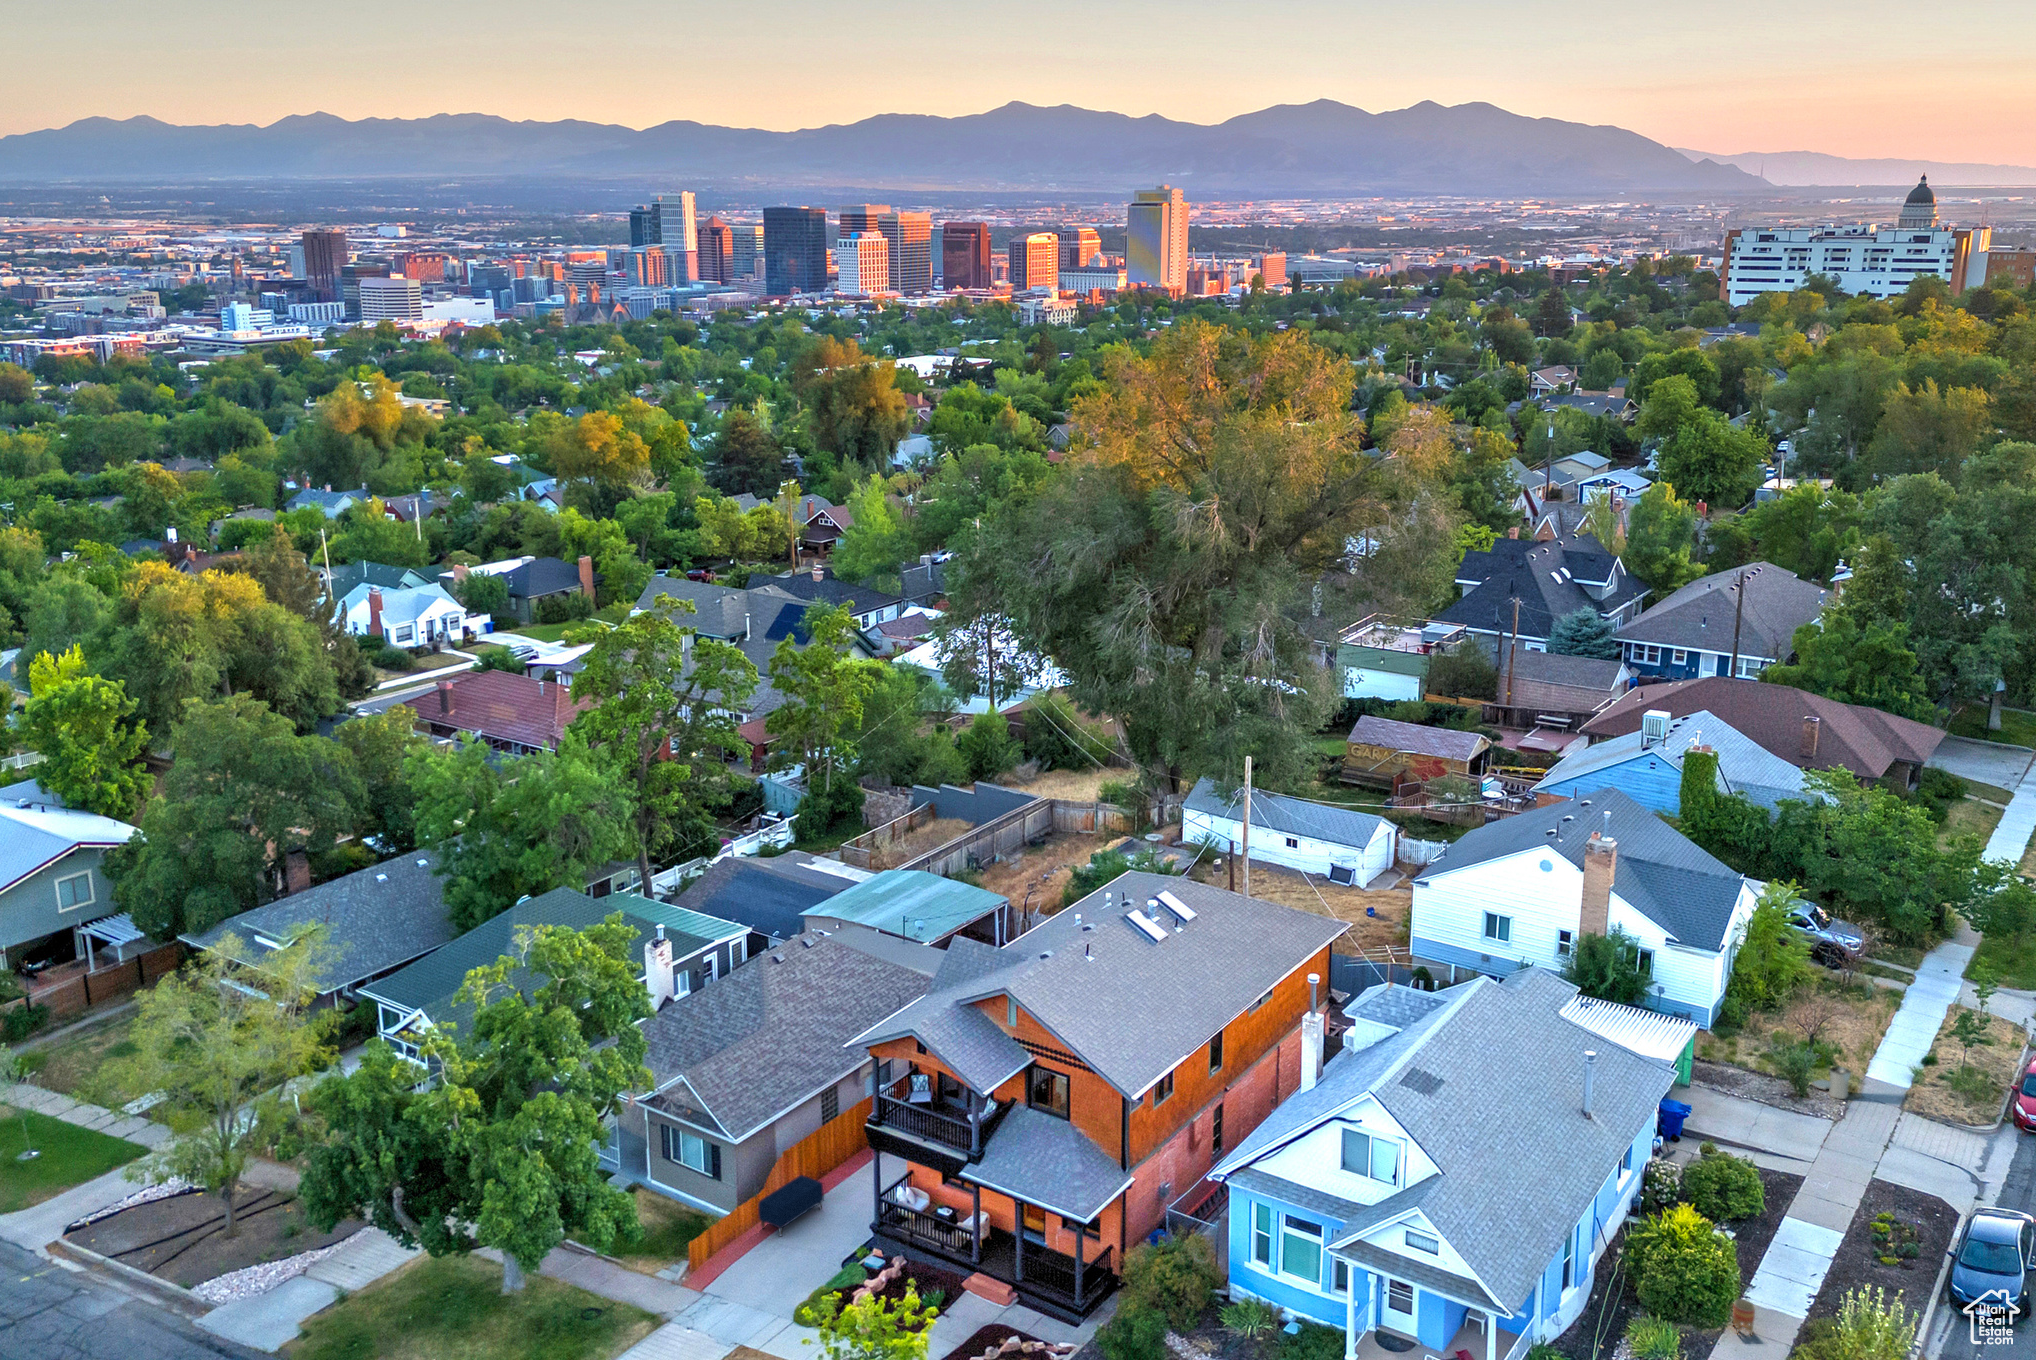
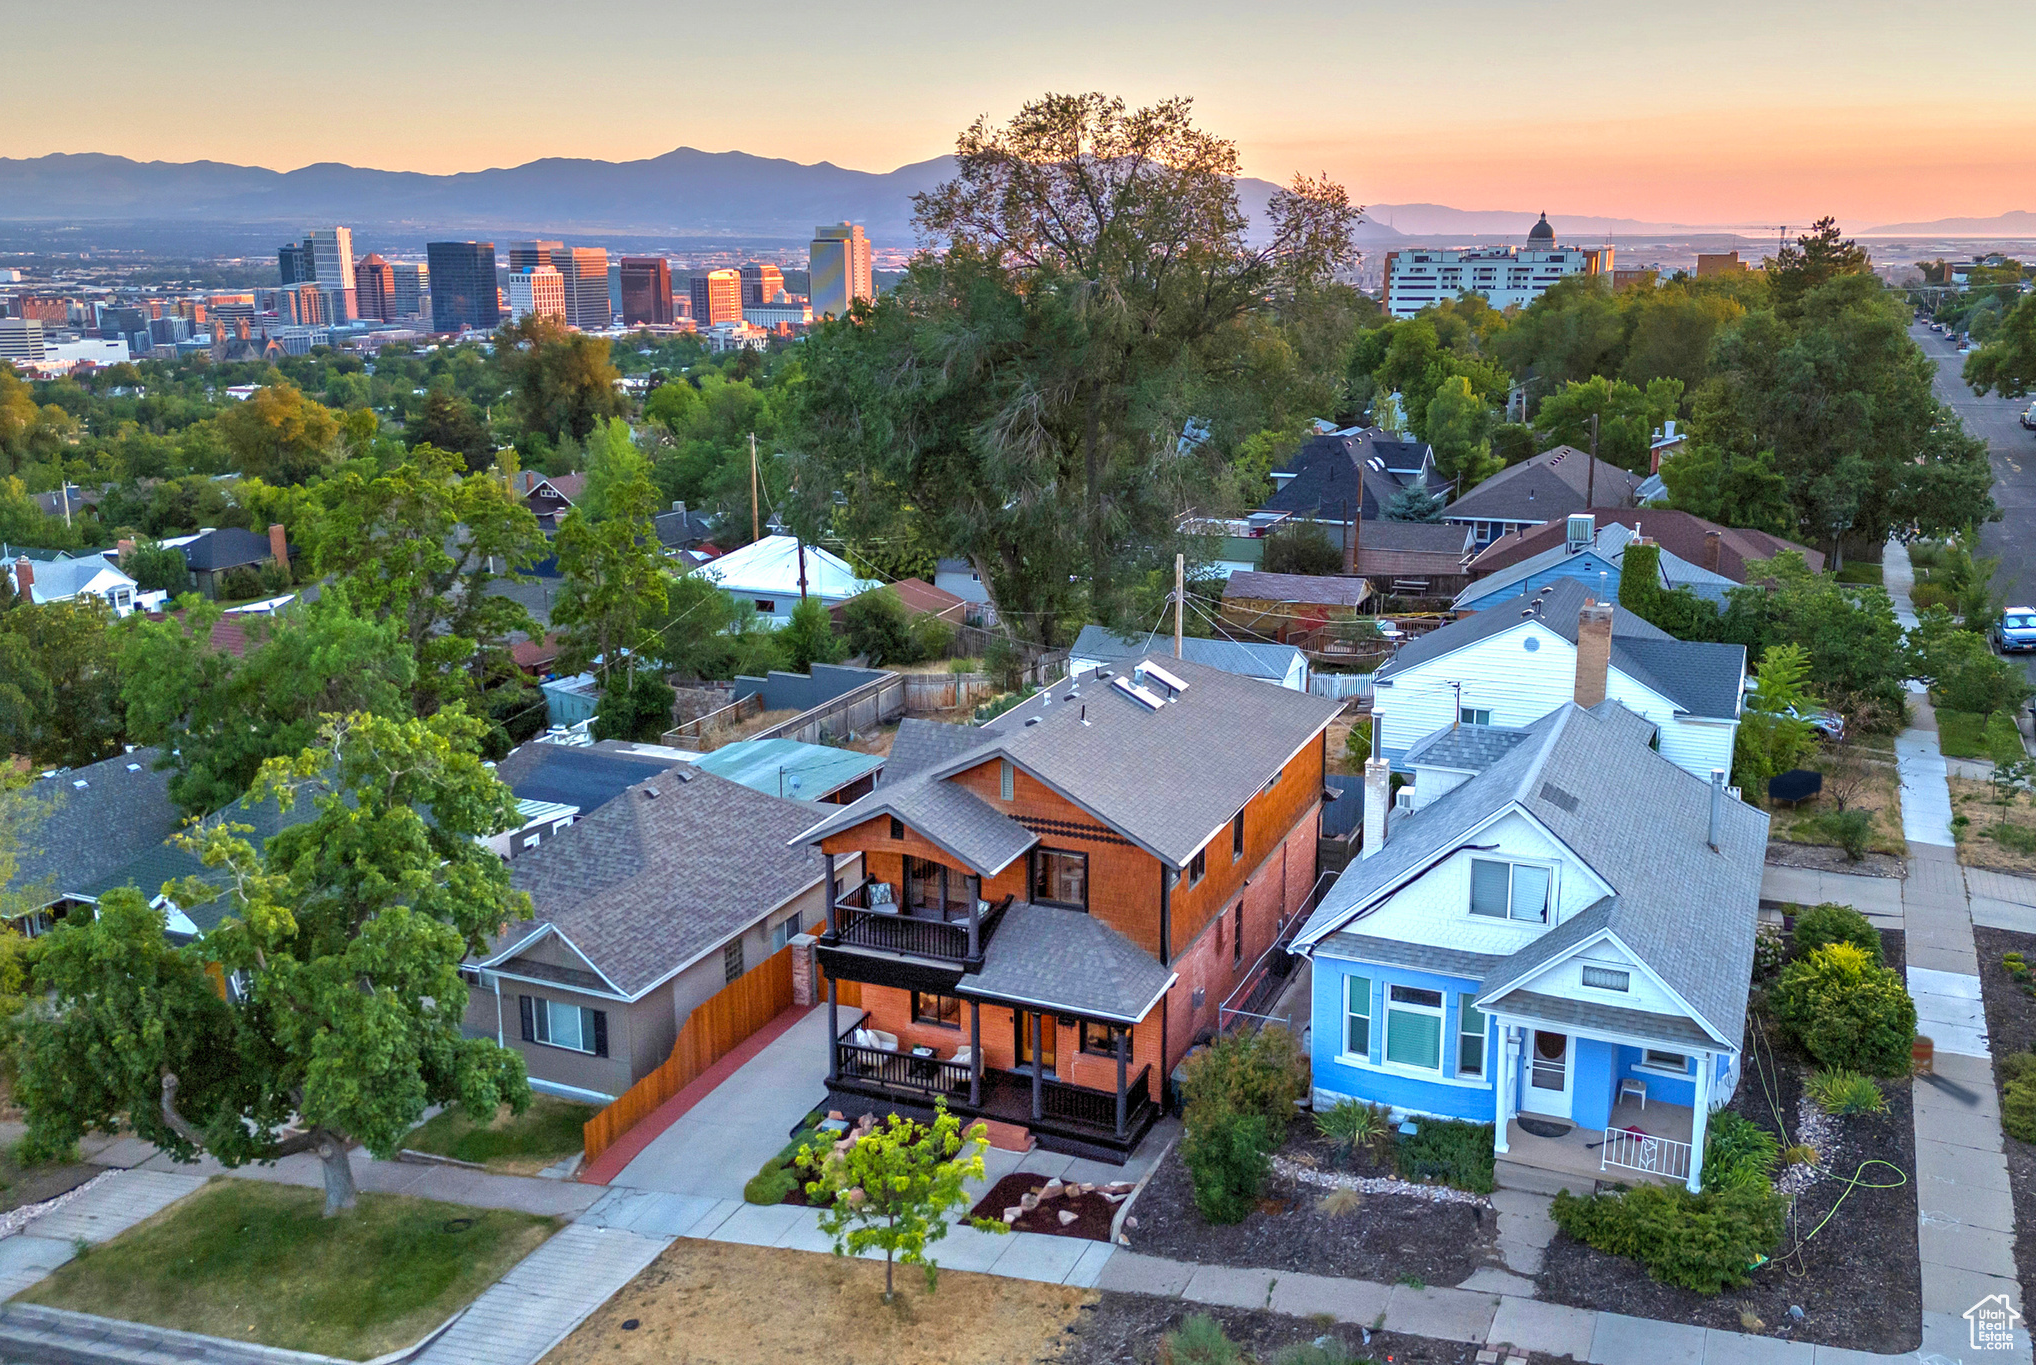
trash can: present [1813,1067,1851,1099] -> none [1858,825,1903,860]
bench: present [758,1175,824,1236] -> present [1768,769,1823,810]

